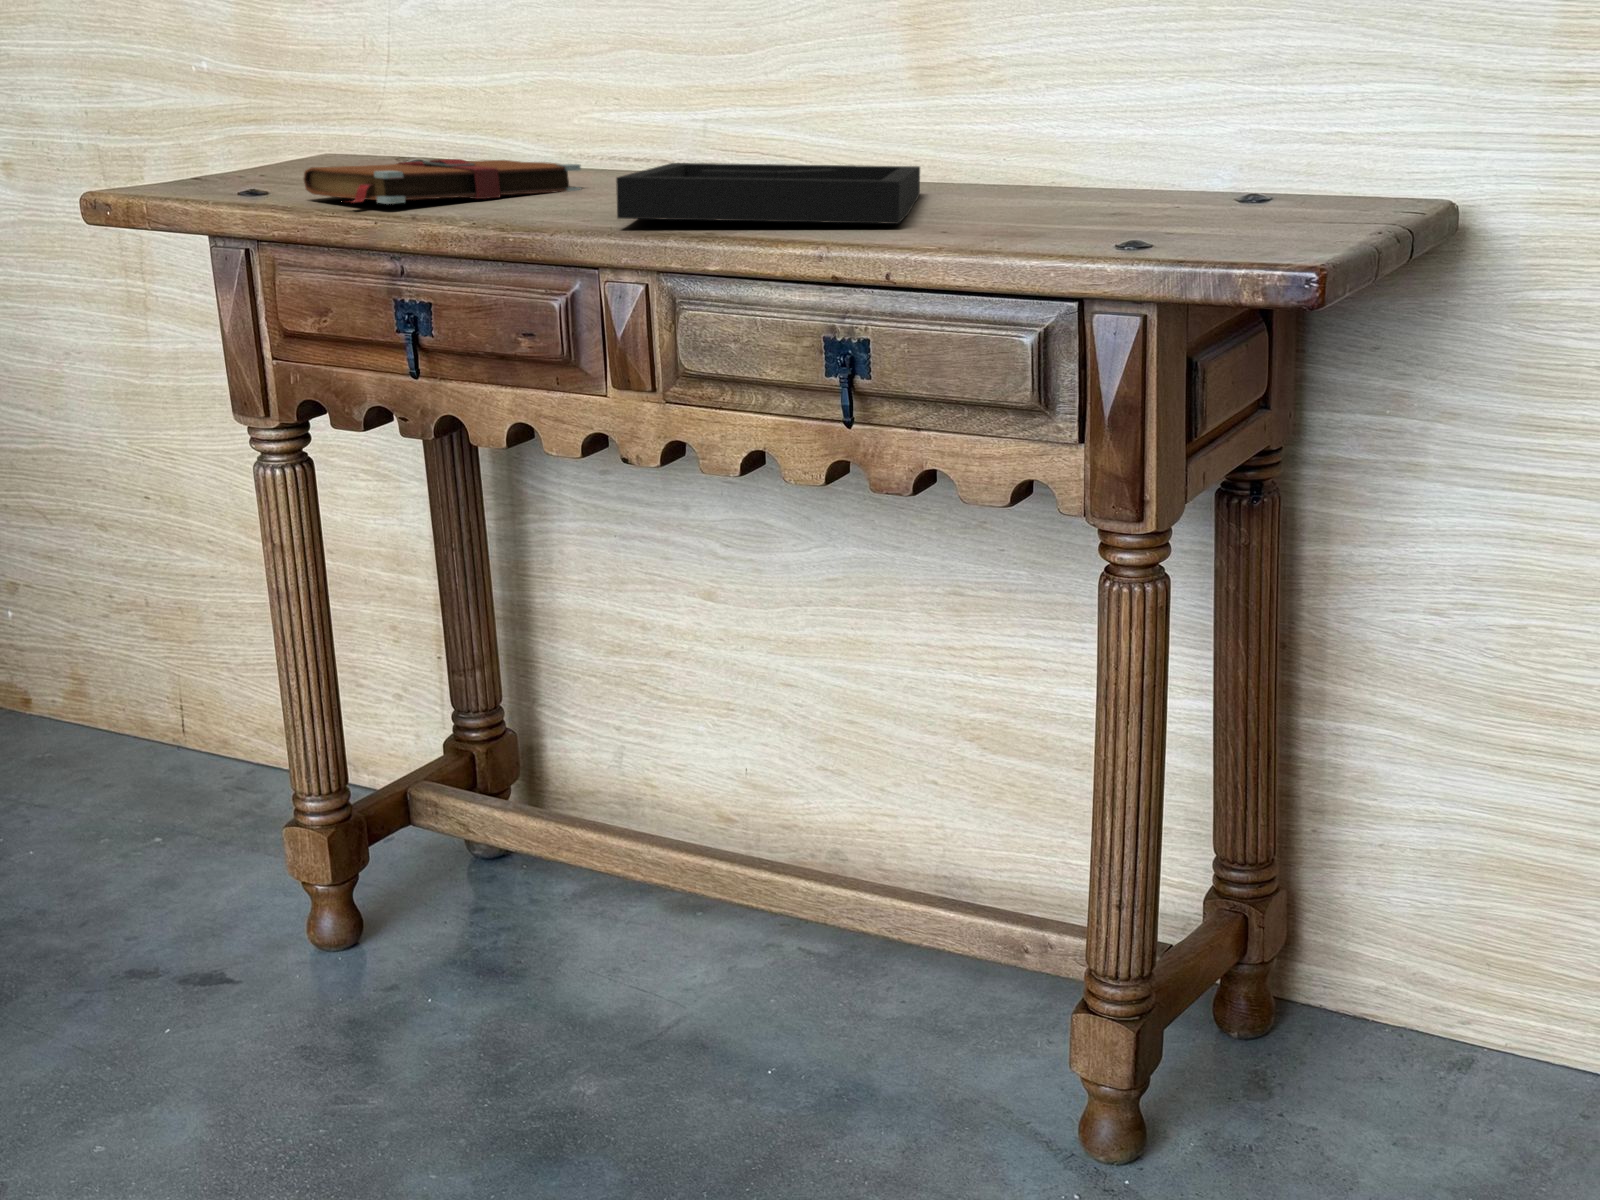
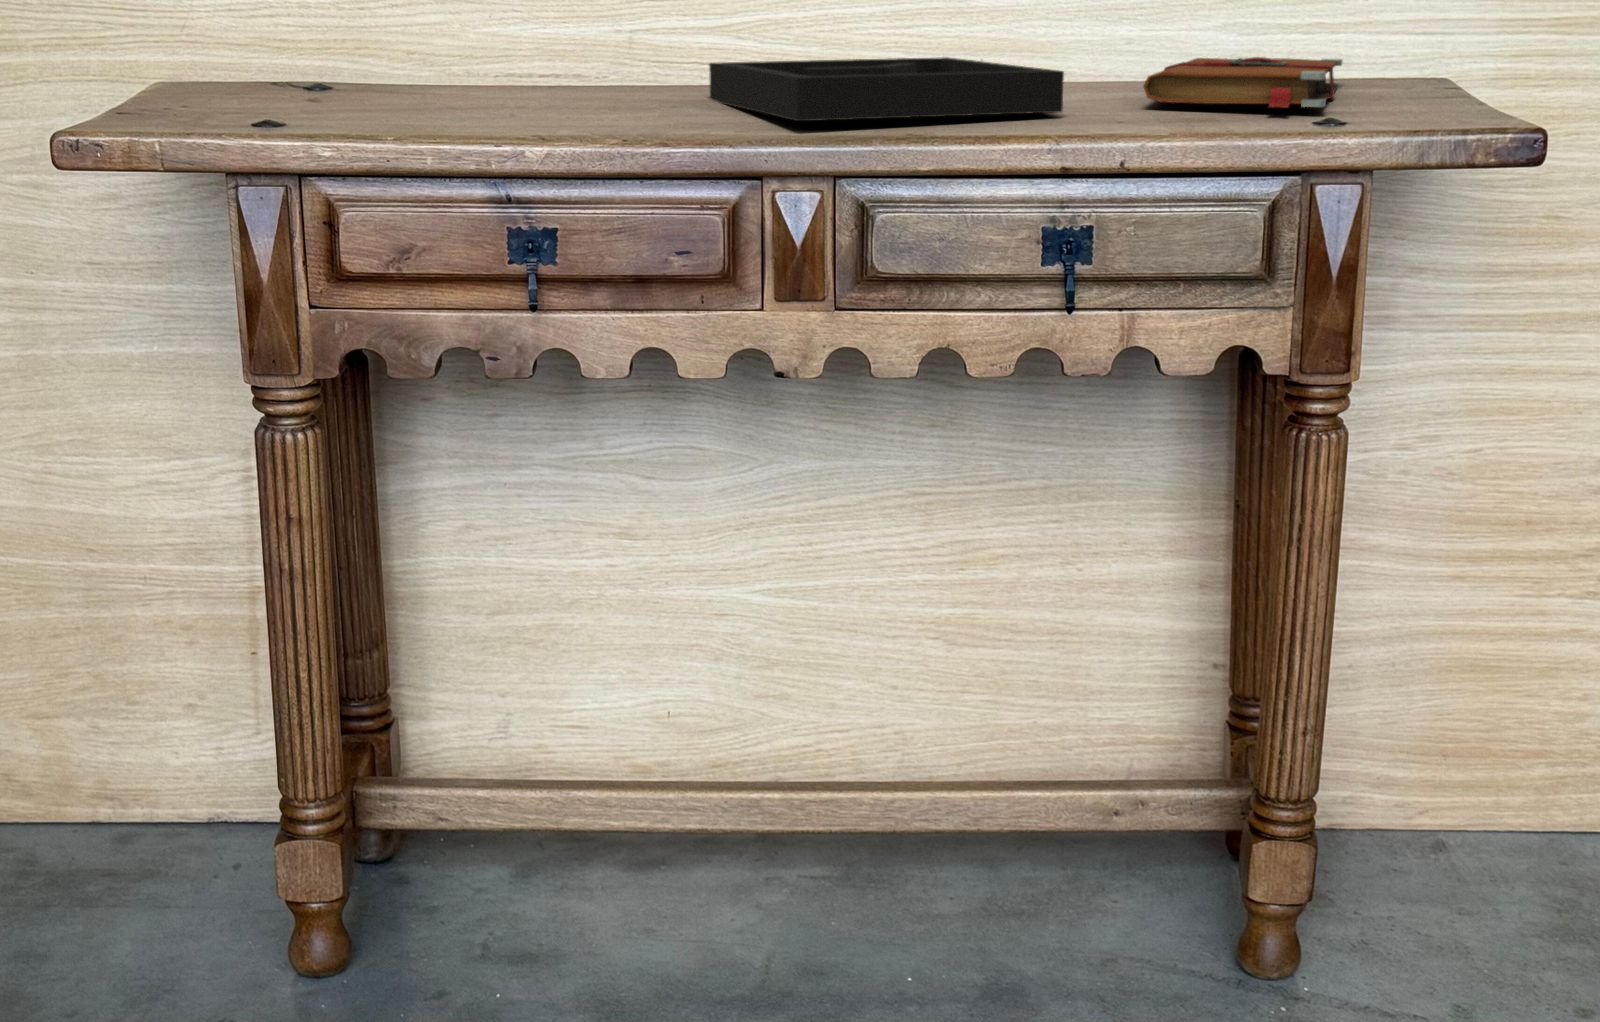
book: present [304,159,581,204] -> present [1144,57,1342,108]

